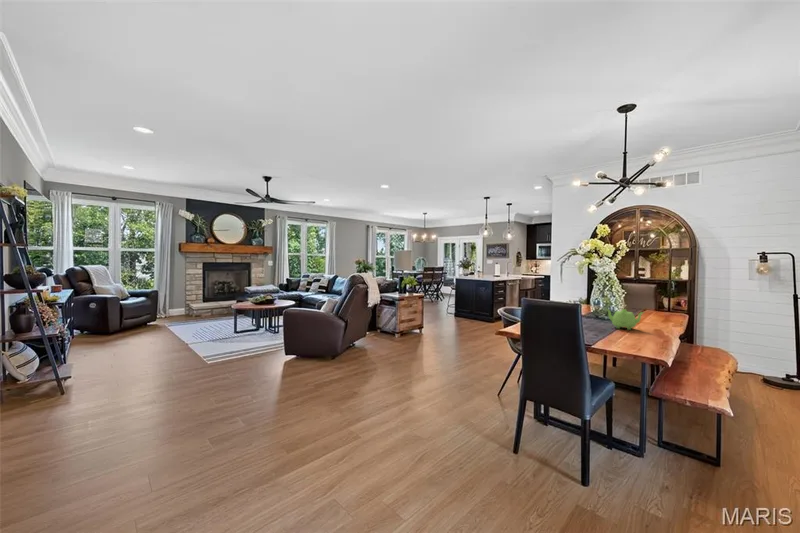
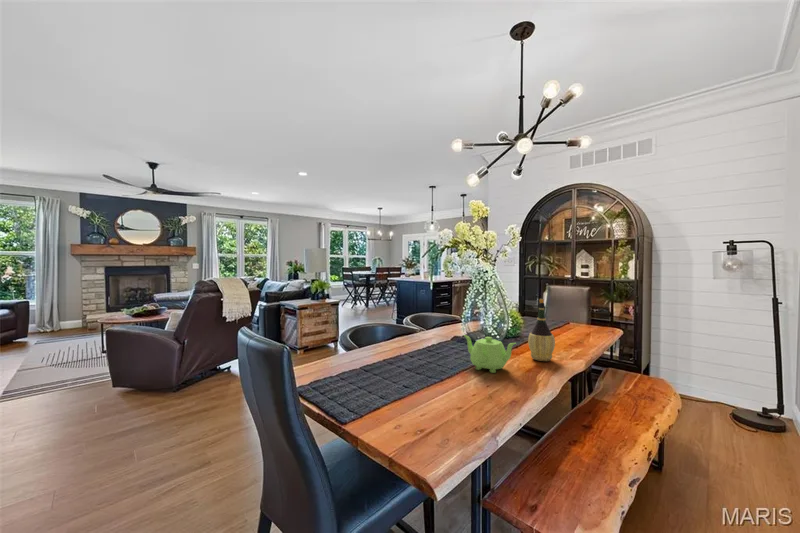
wine bottle: none [641,288,660,326] -> present [528,299,555,361]

